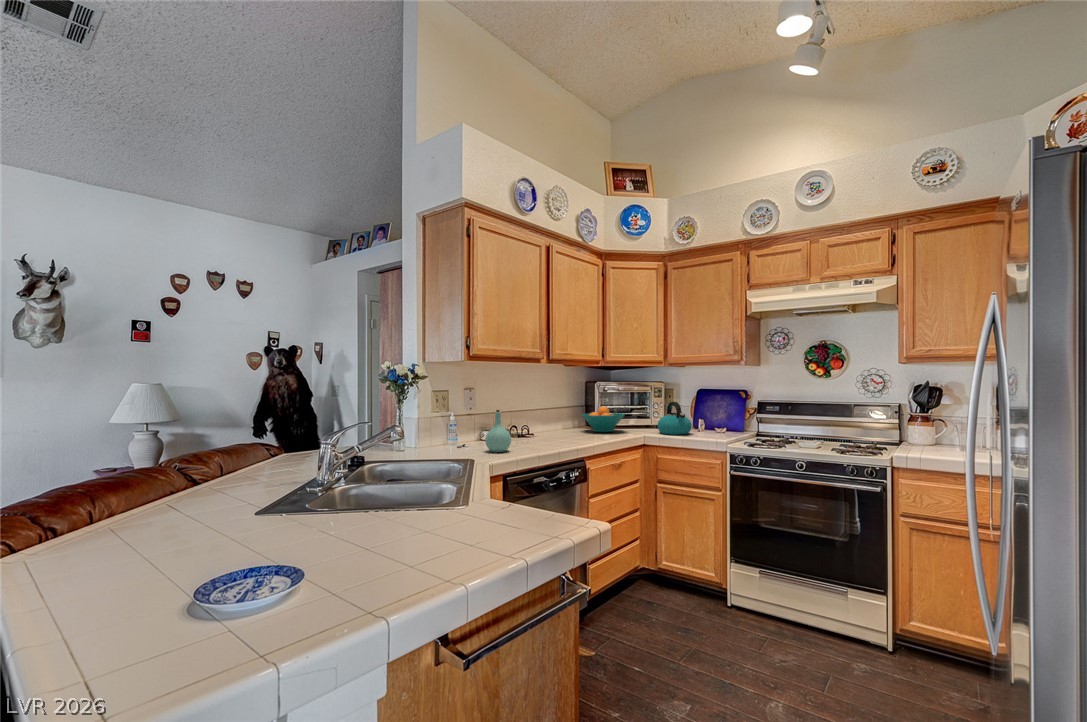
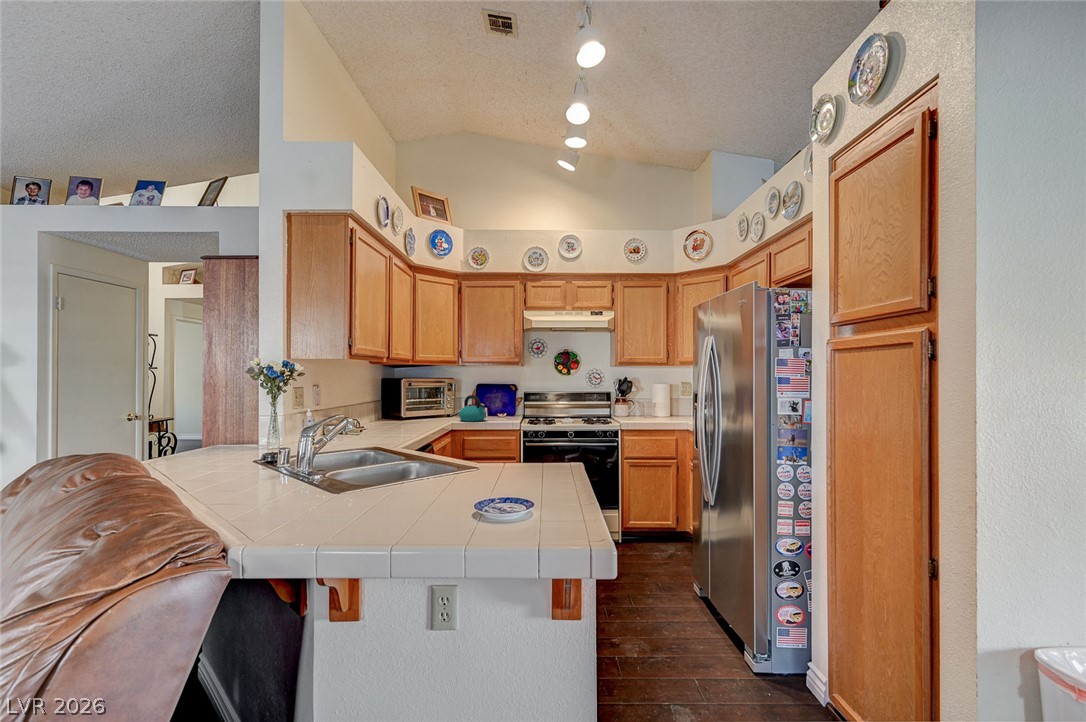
fruit bowl: present [582,406,624,432] -> none [395,401,435,424]
bottle: present [485,410,511,452] -> none [362,406,387,444]

